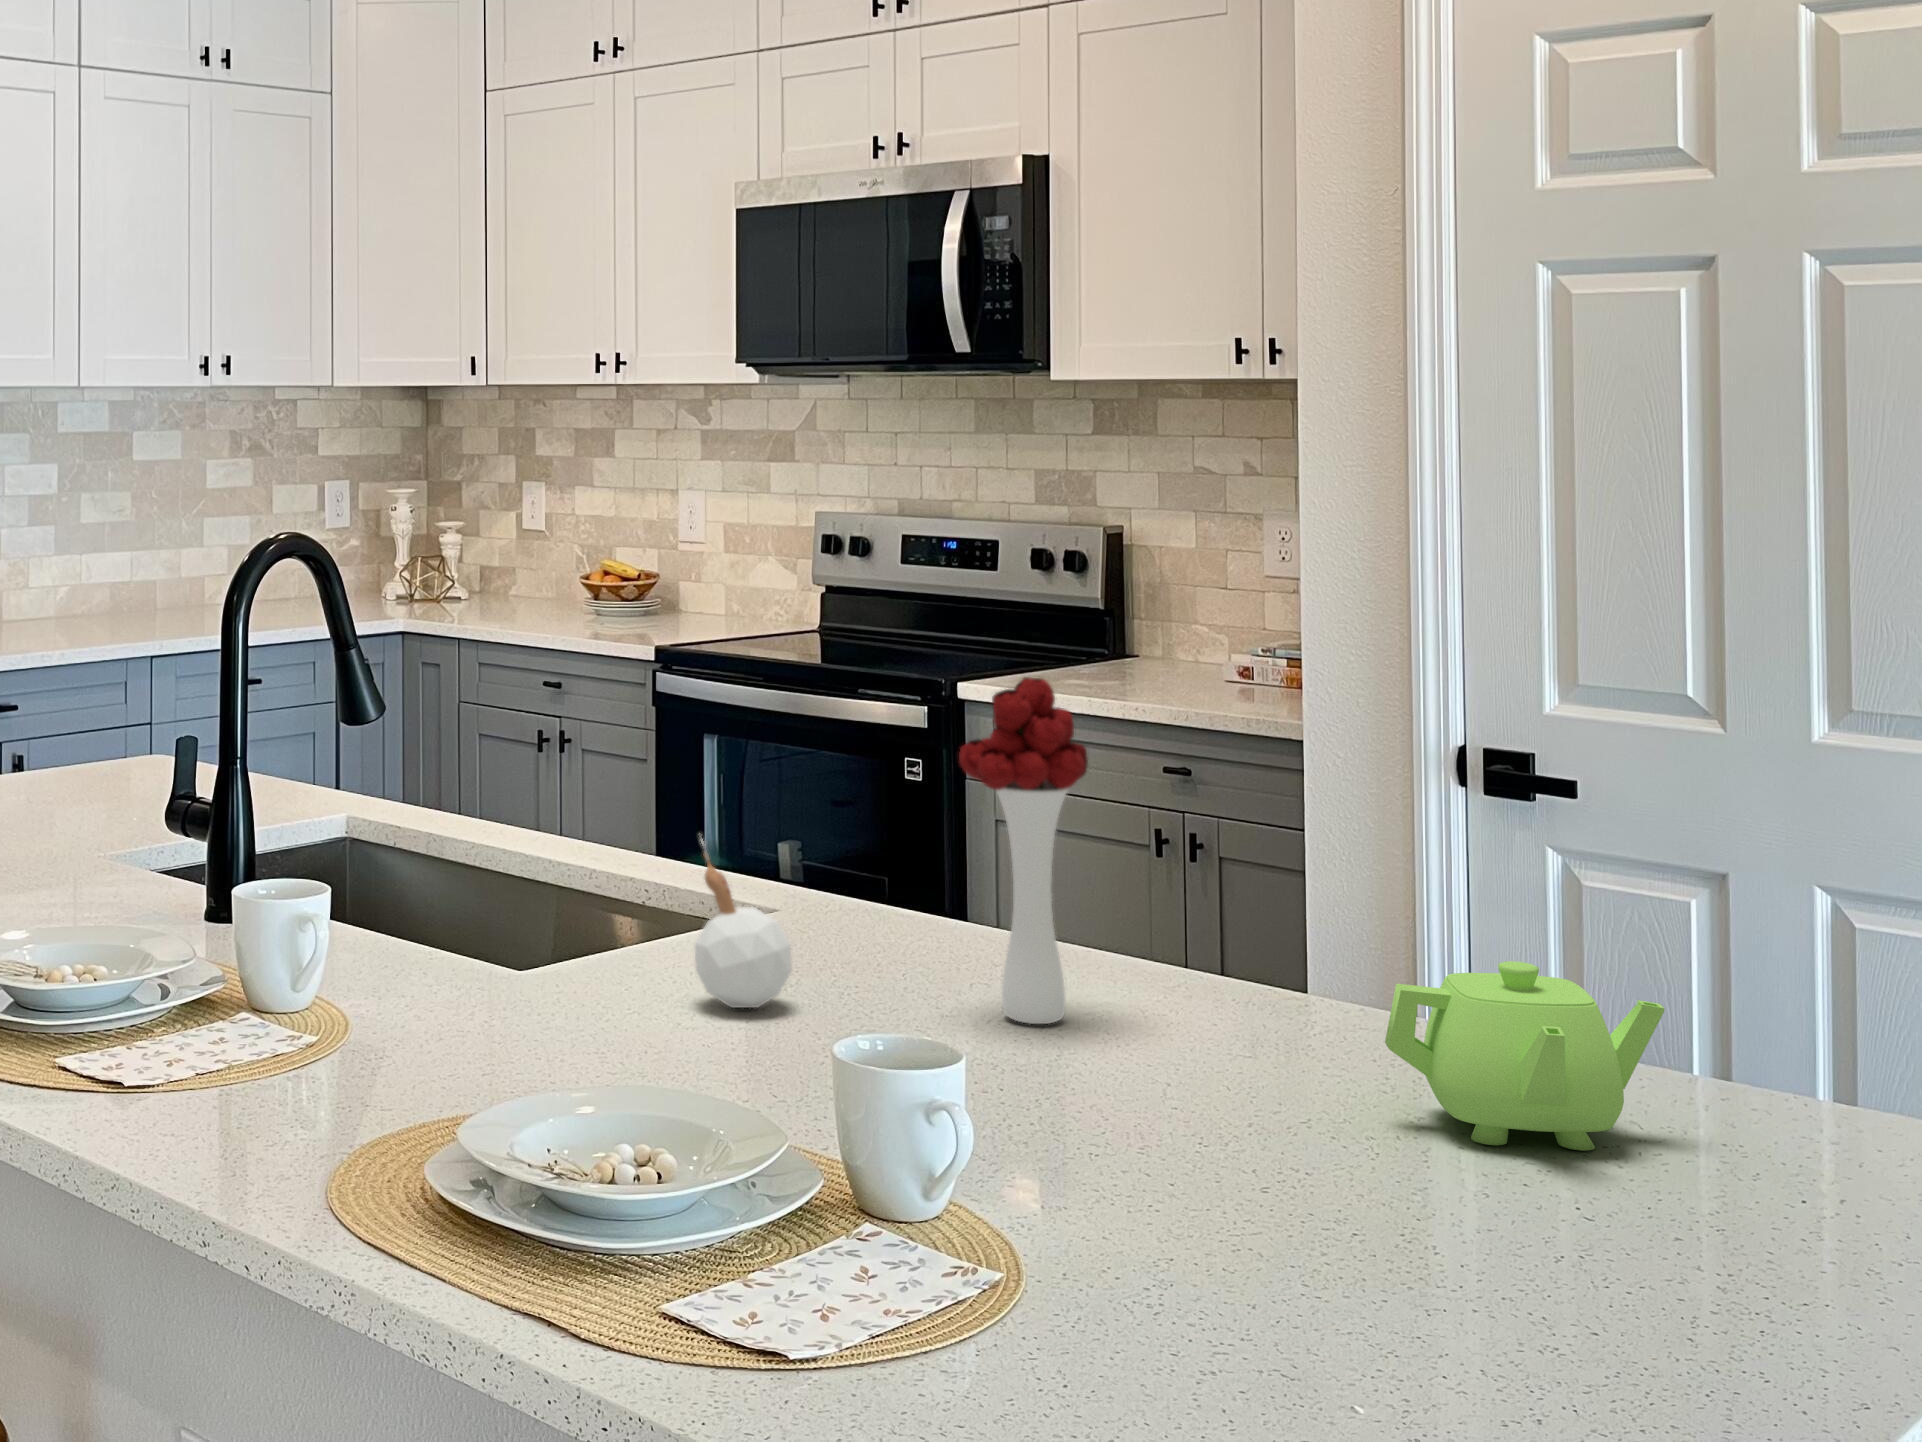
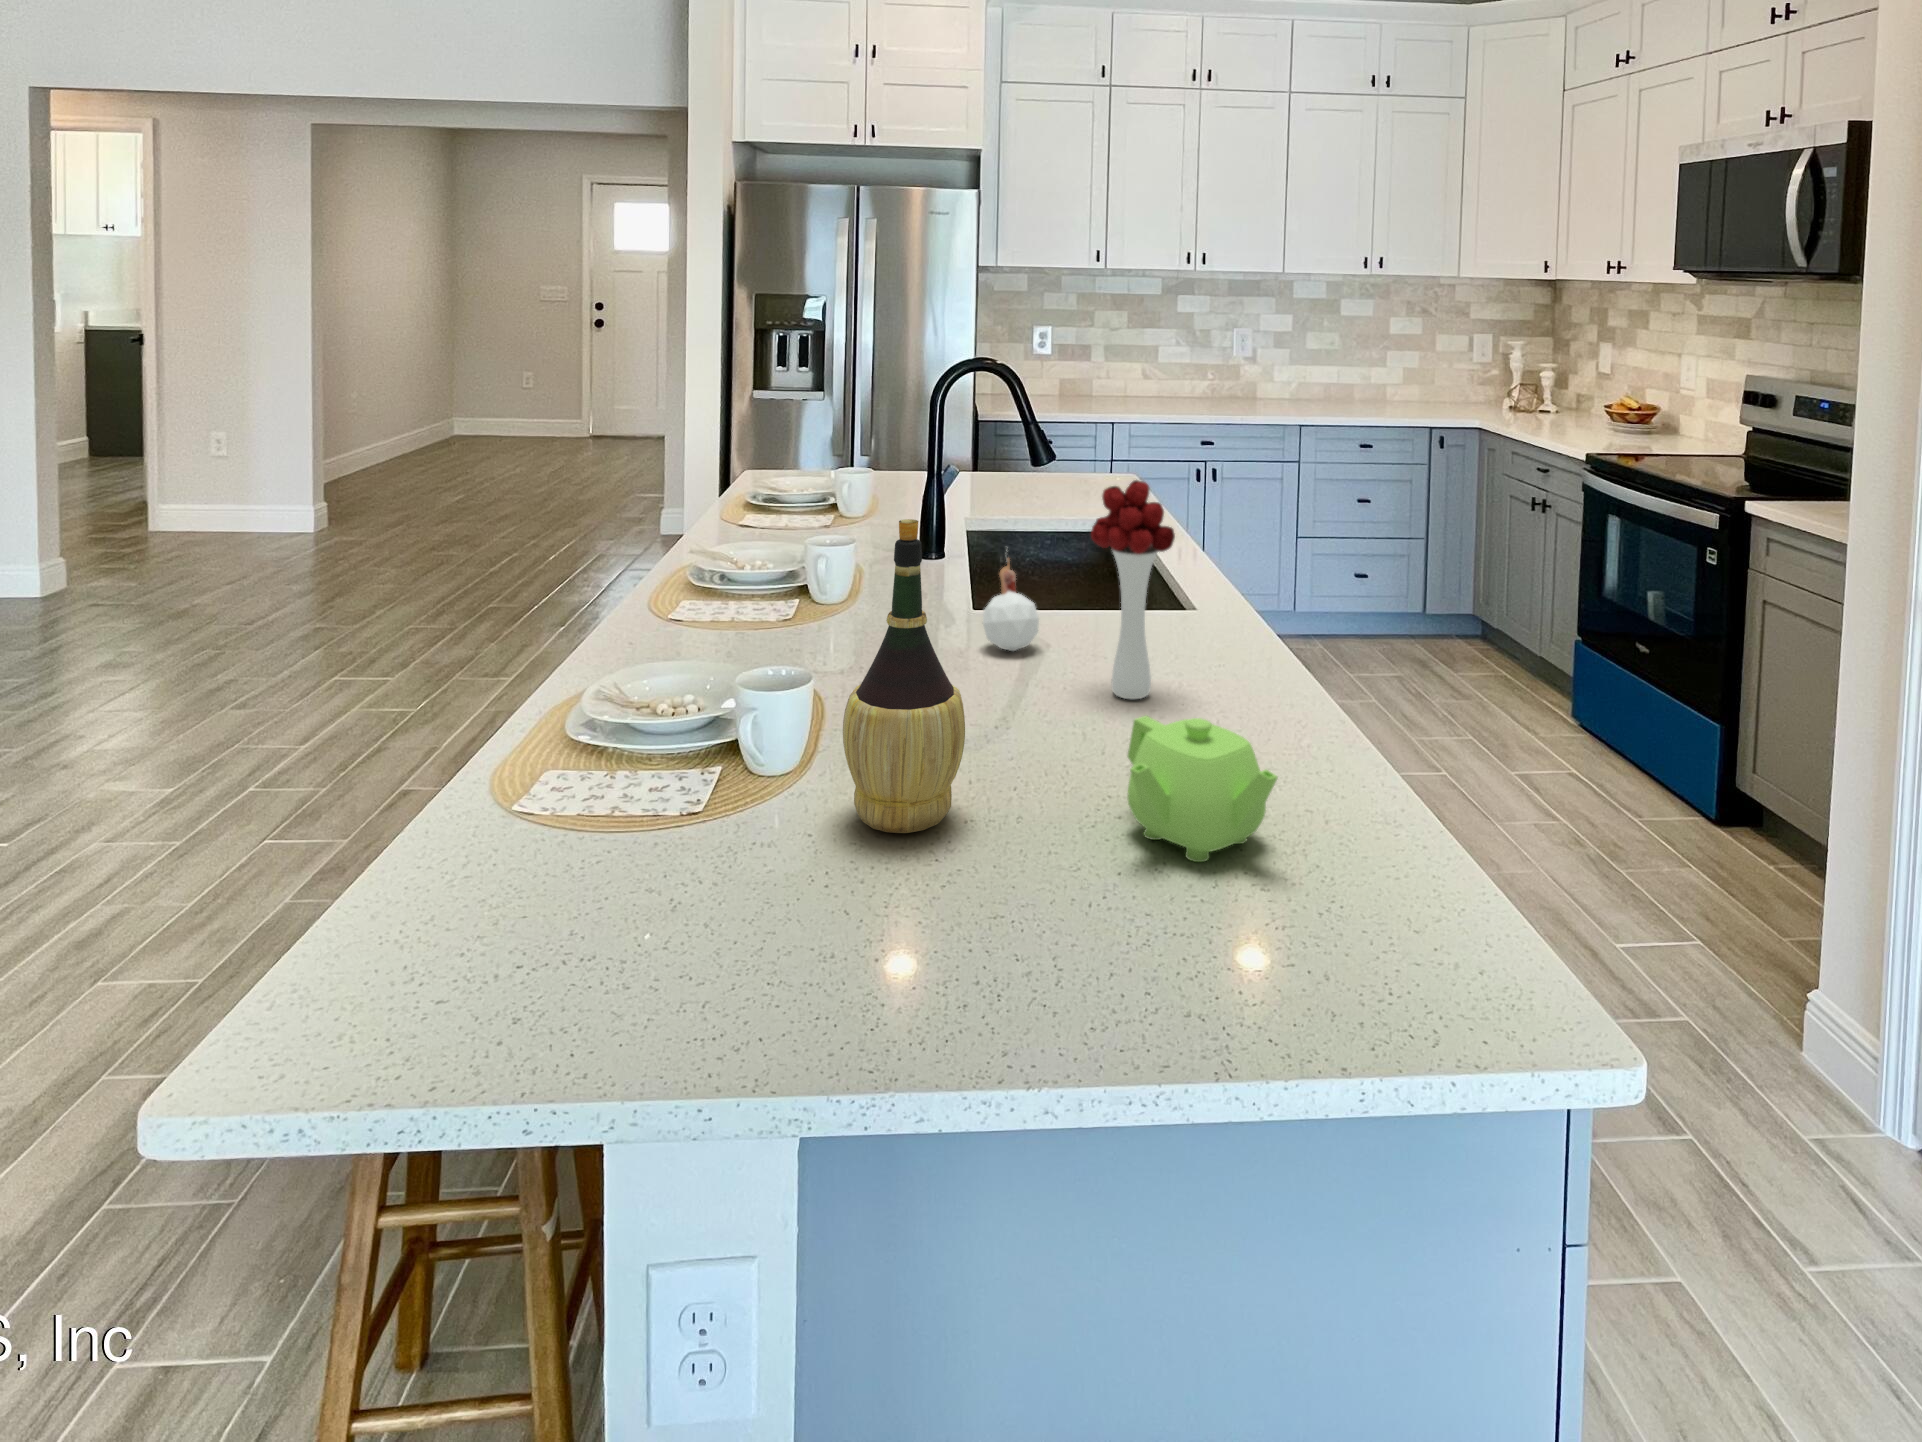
wine bottle: none [1151,729,1353,1226] -> present [843,519,965,833]

